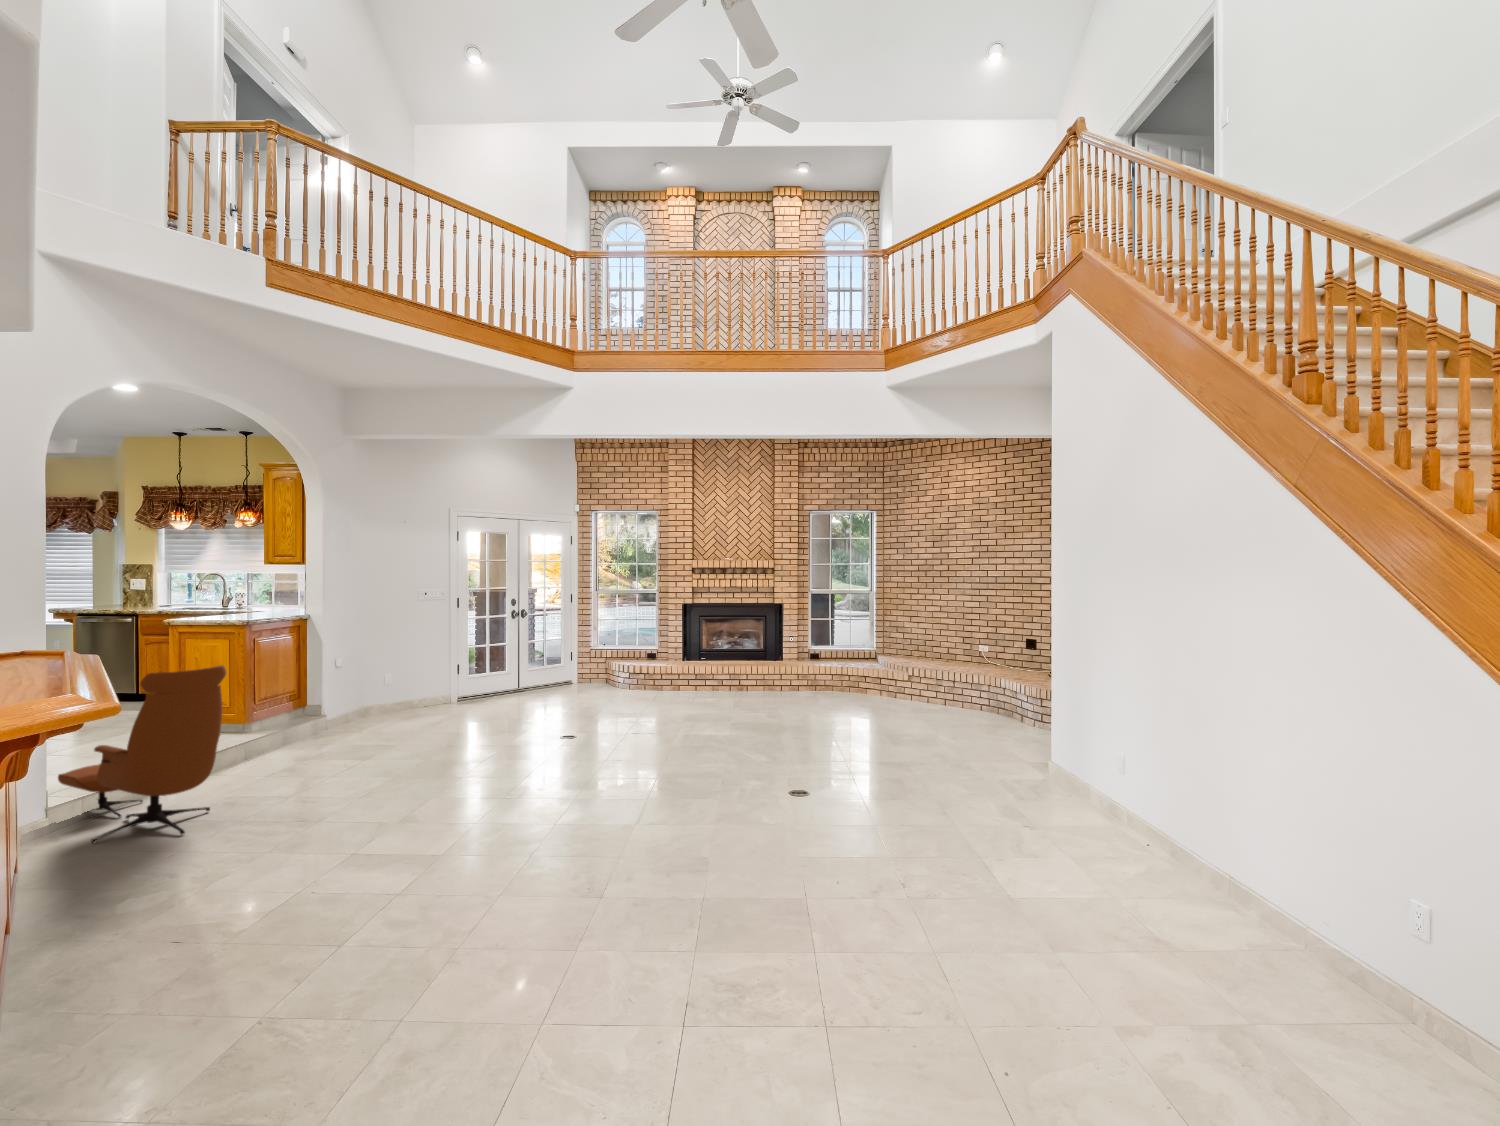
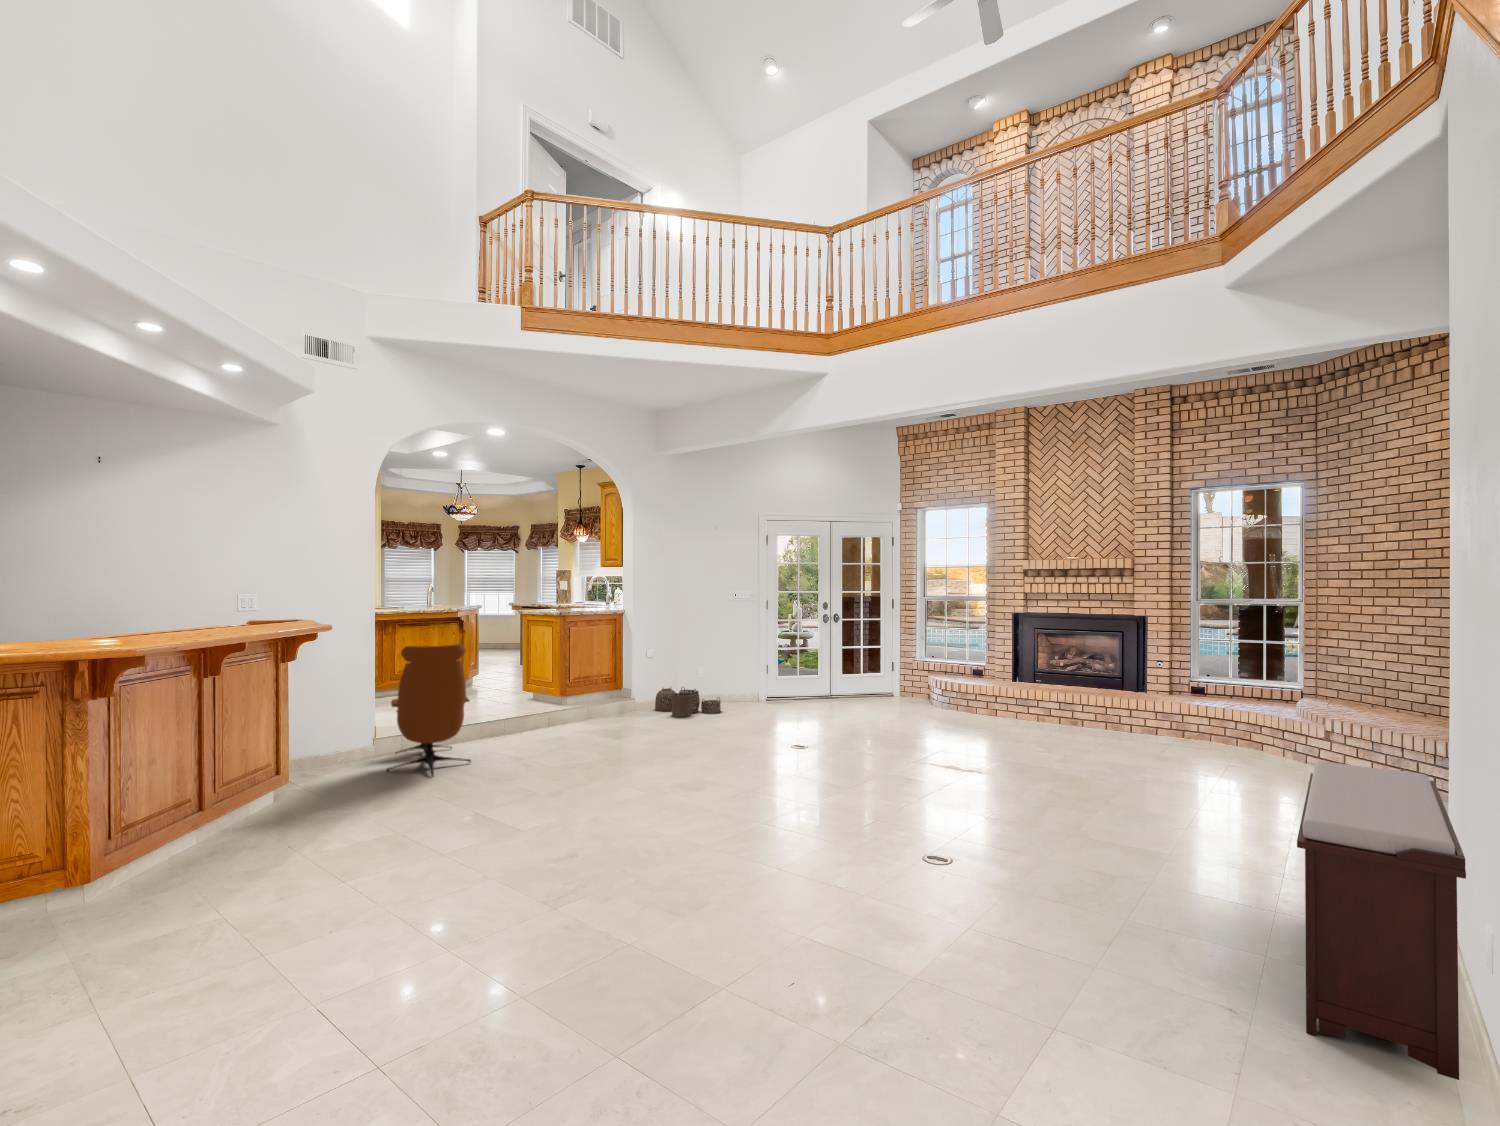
bench: none [1001,689,1127,833] -> present [1297,761,1466,1080]
woven basket: none [345,695,428,727] -> present [655,687,721,717]

